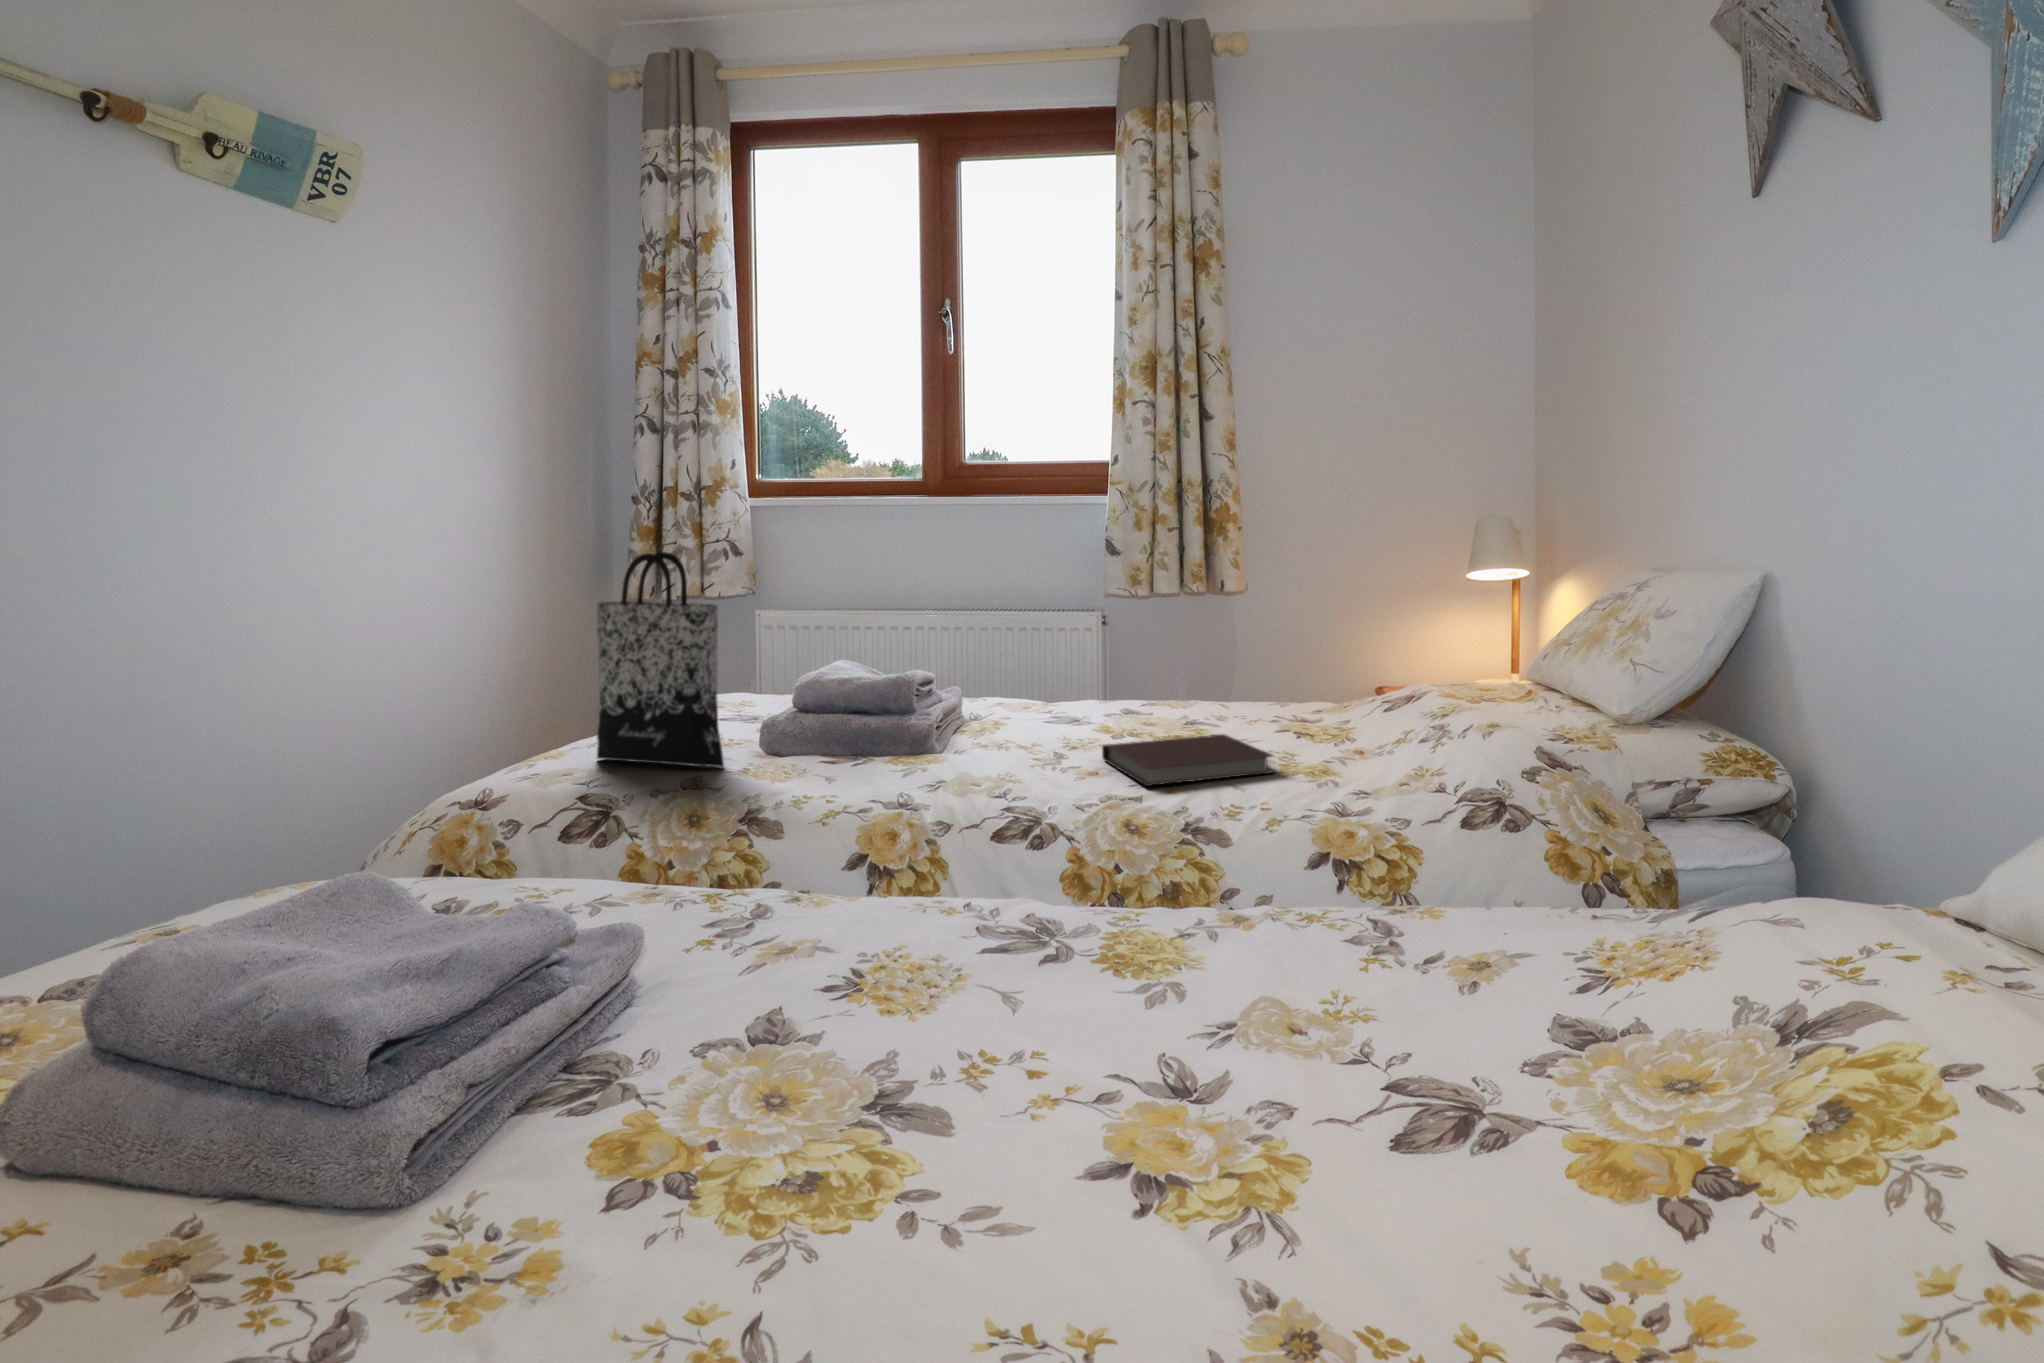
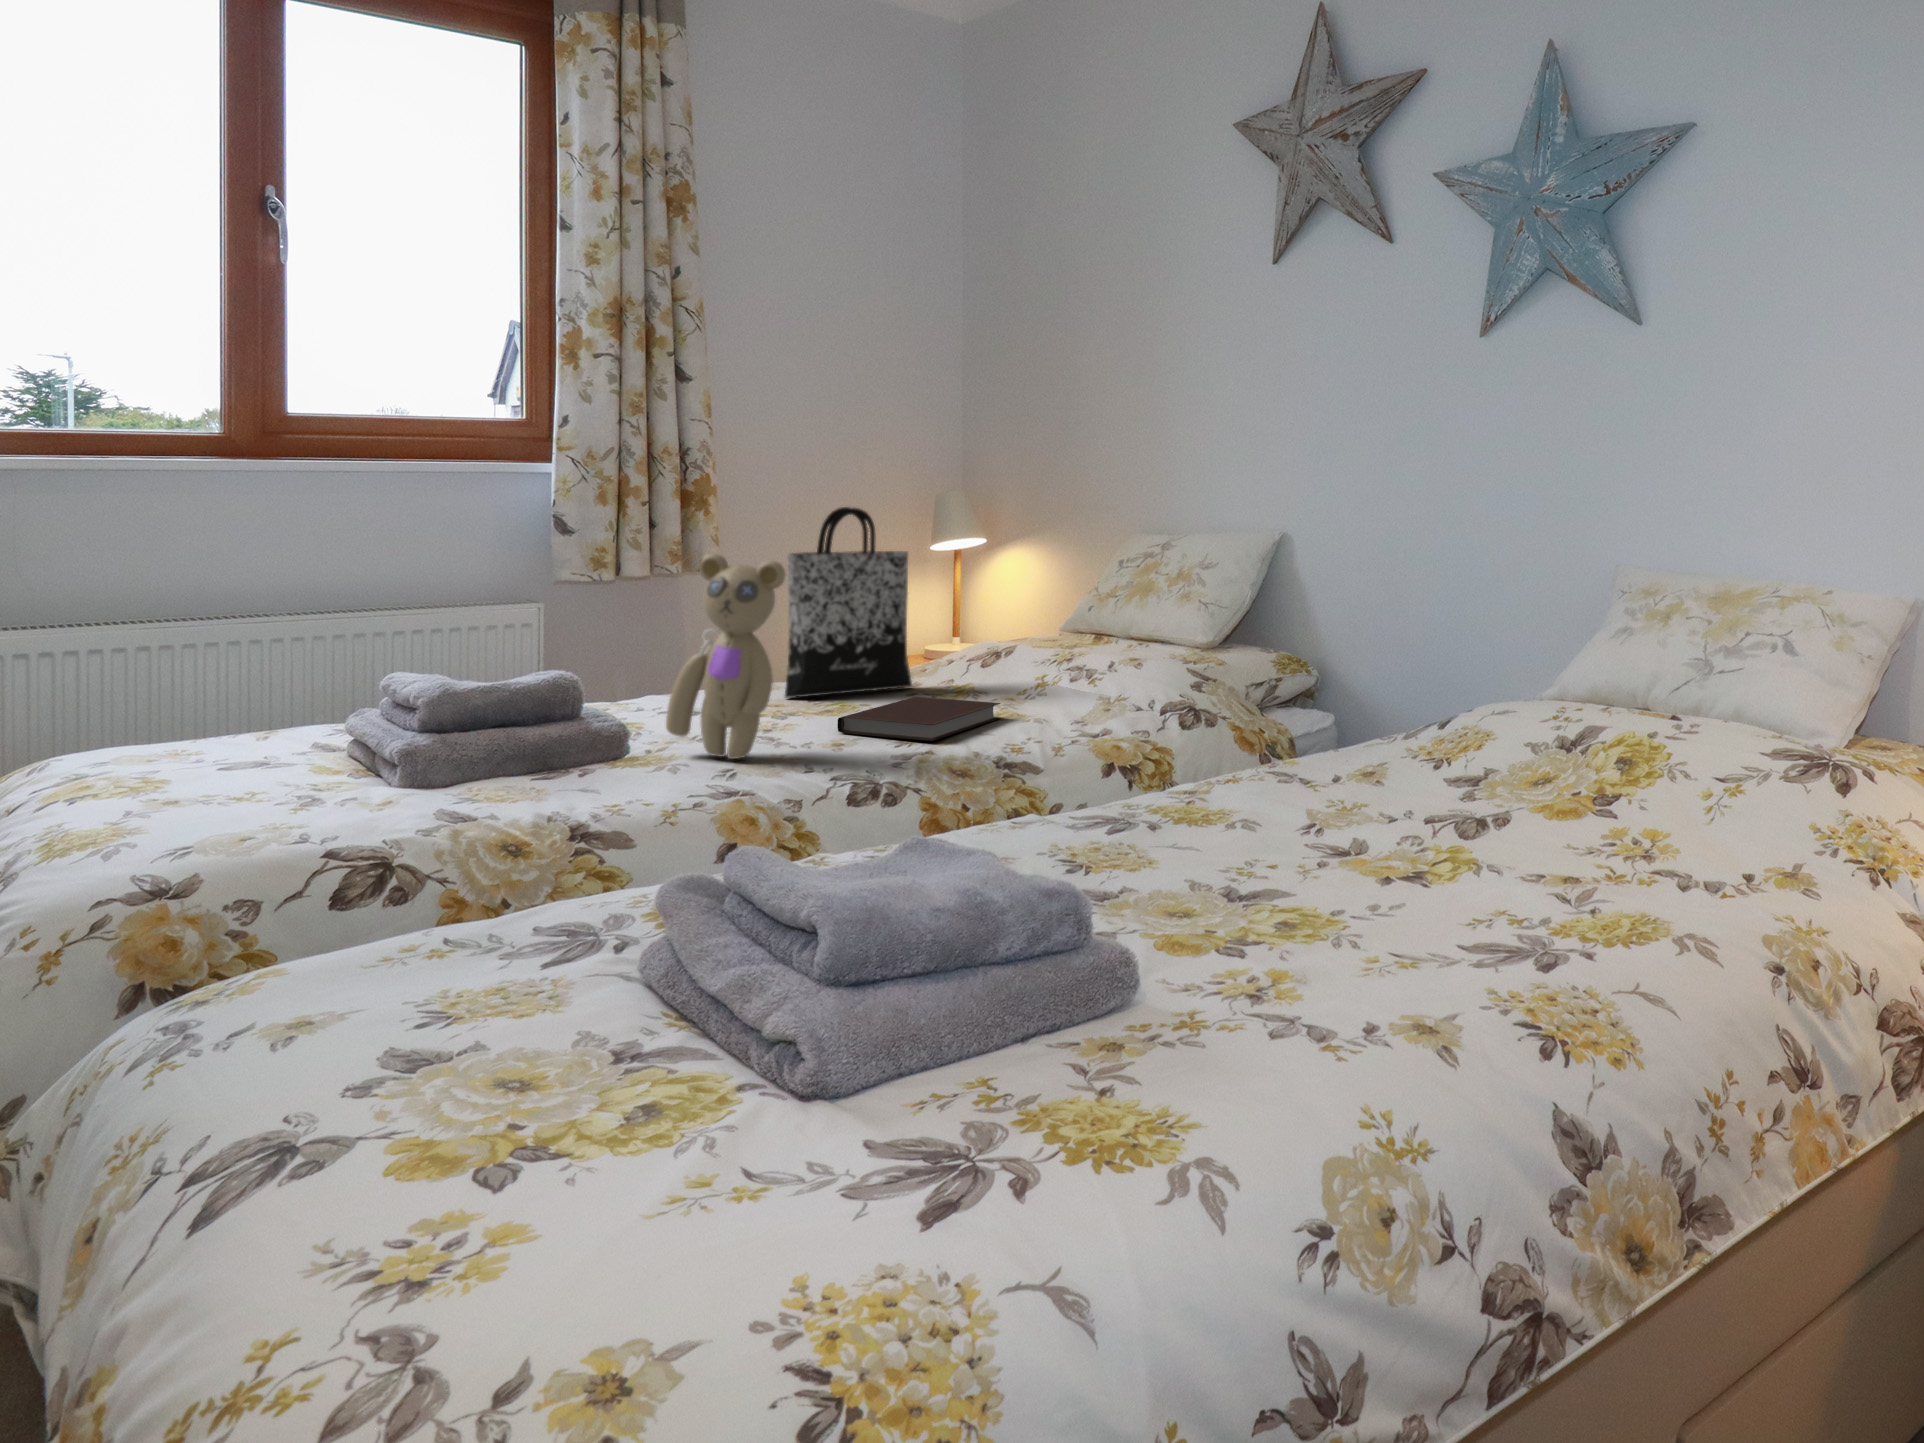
tote bag: present [597,552,724,767] -> present [785,507,912,698]
teddy bear: none [937,575,1004,770] -> present [666,553,785,759]

